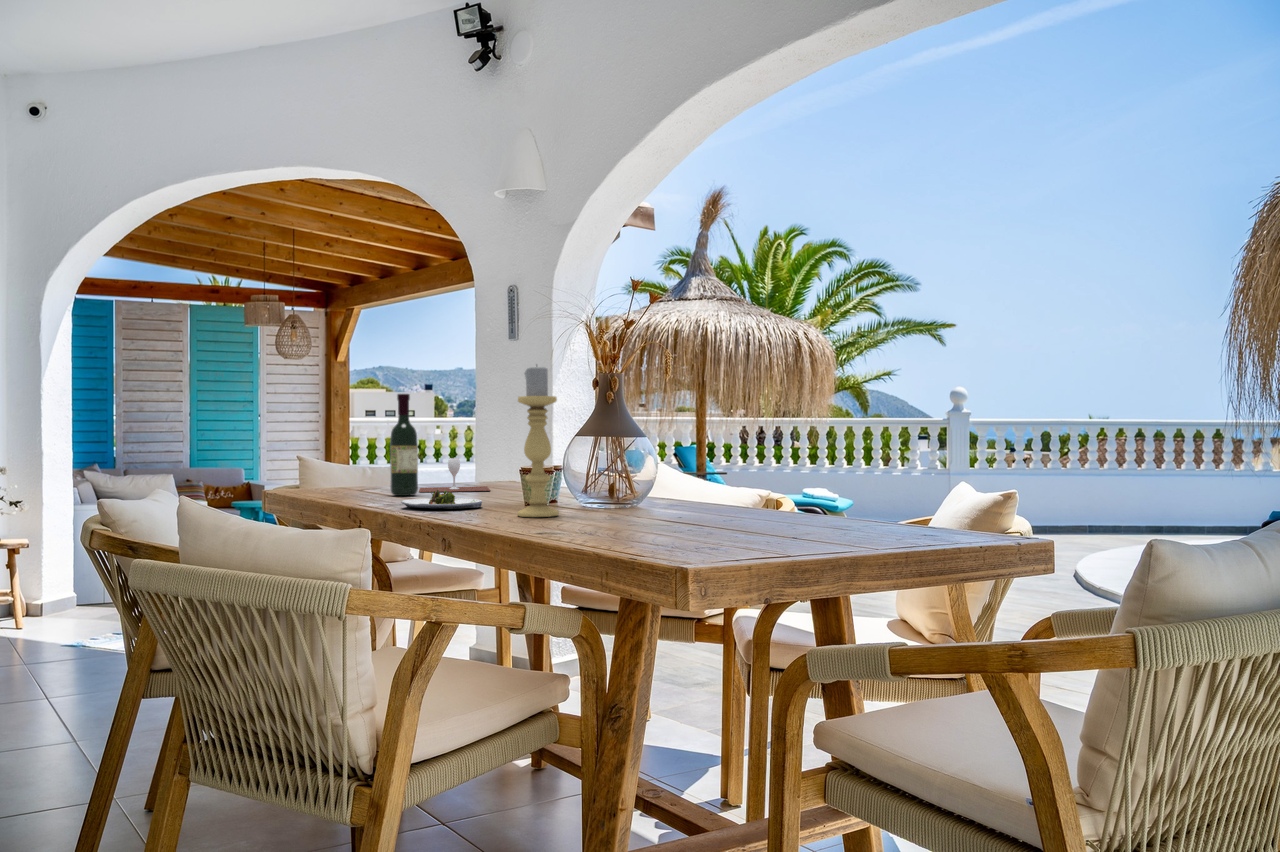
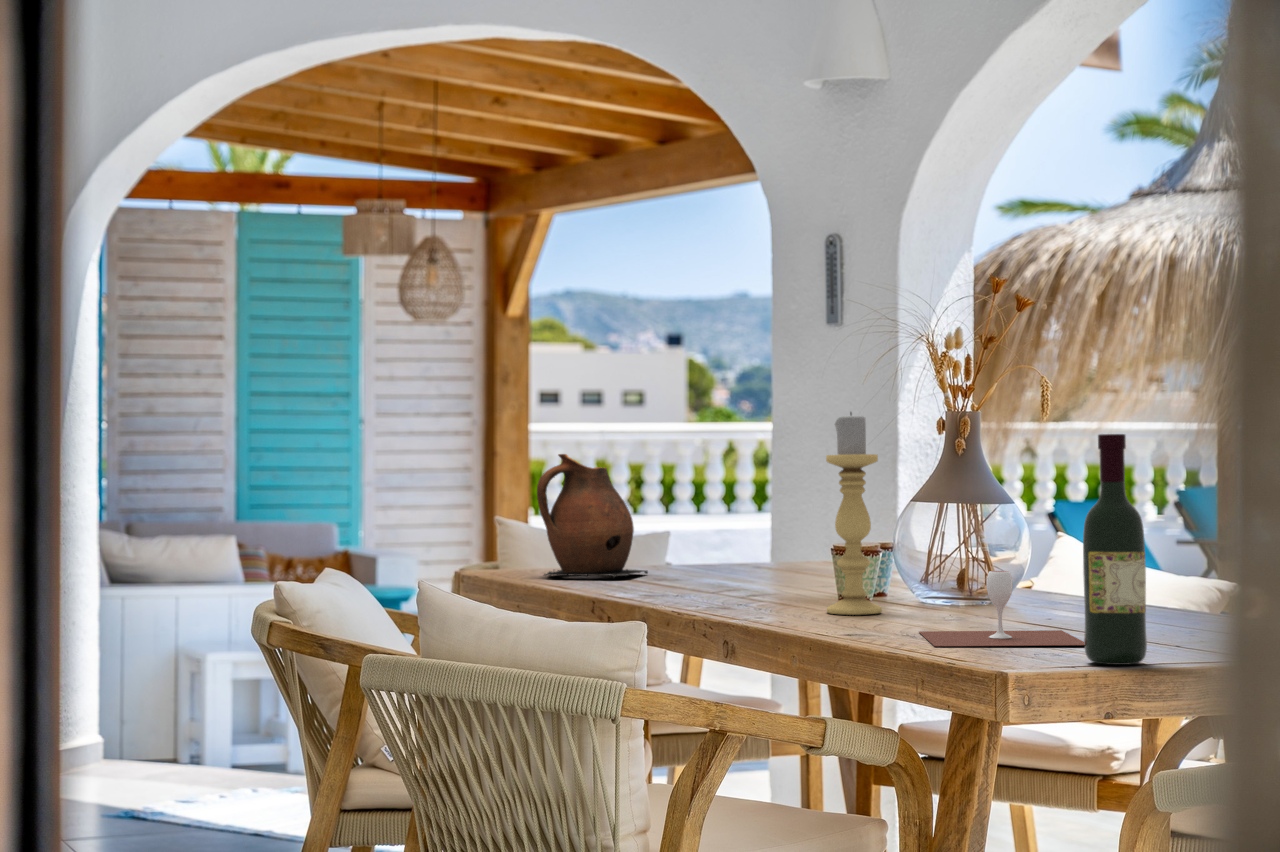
wine bottle: present [390,394,418,496] -> present [1083,434,1147,665]
ceramic pitcher: none [296,402,381,492] -> present [537,454,648,578]
wine glass: present [419,458,490,492] -> present [919,571,1084,646]
salad plate: present [401,490,482,509] -> none [677,576,783,603]

